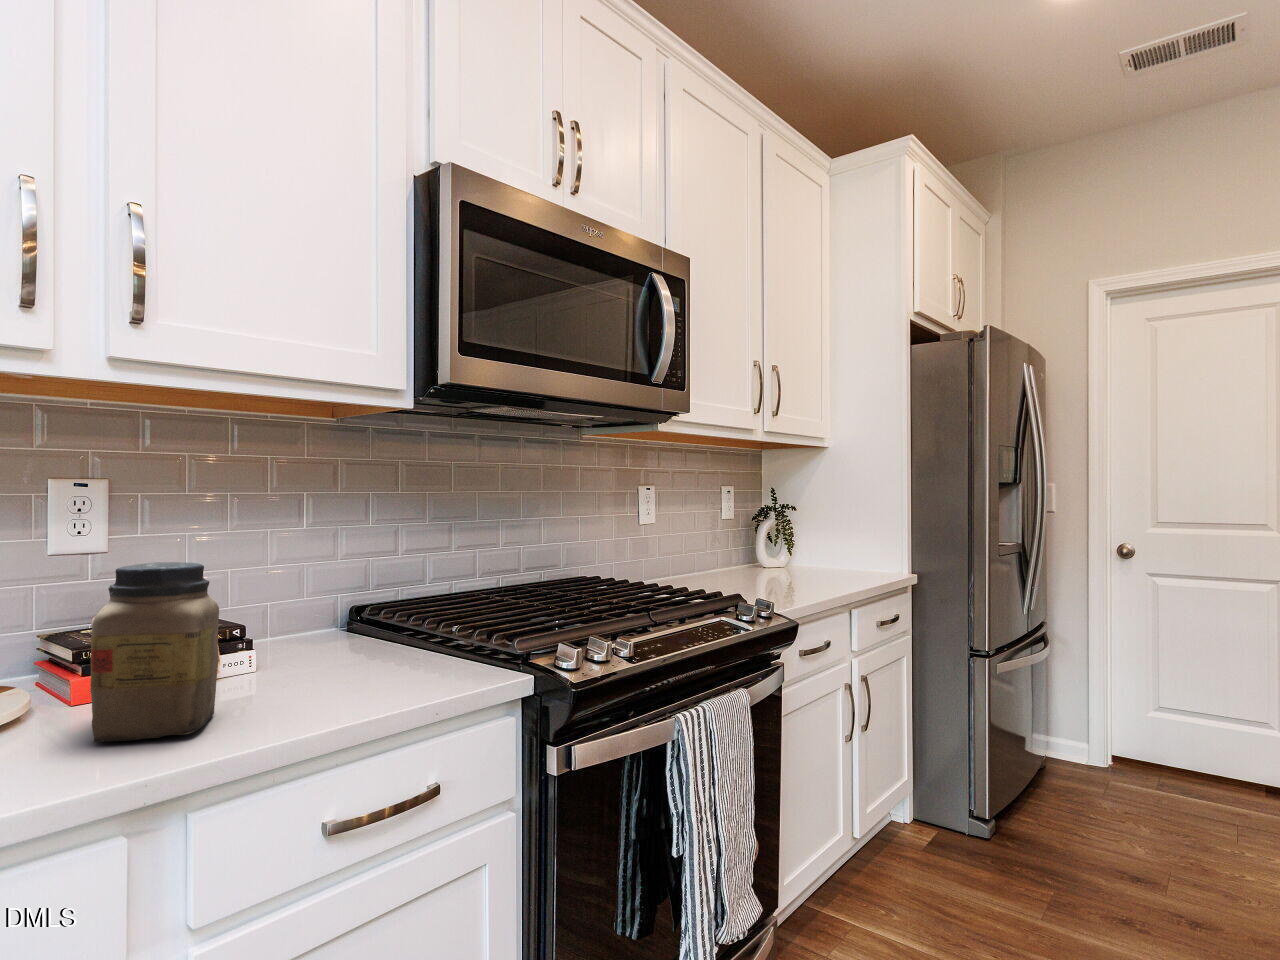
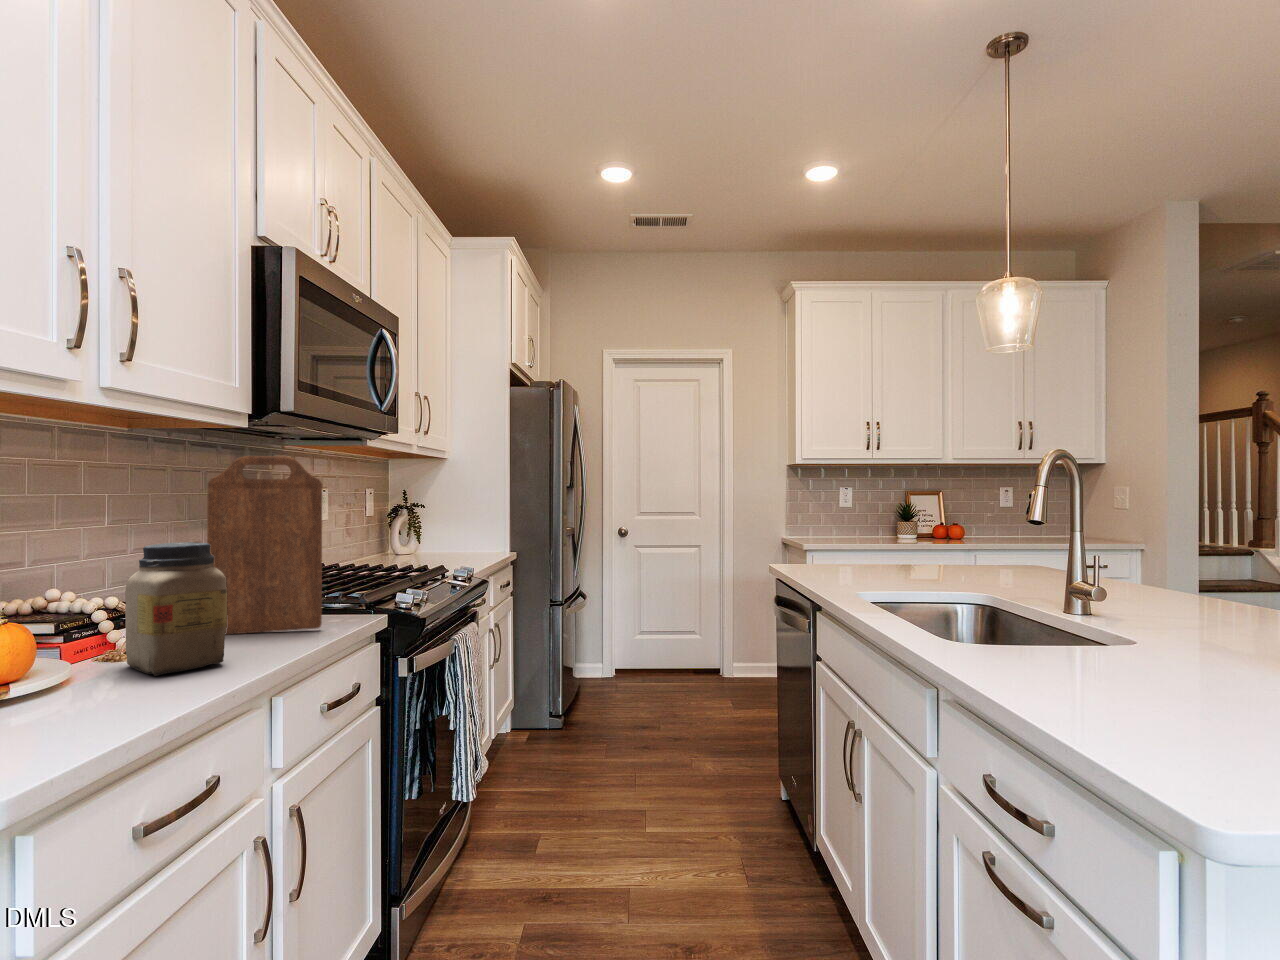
cutting board: none [301,446,424,686] -> present [207,456,322,635]

